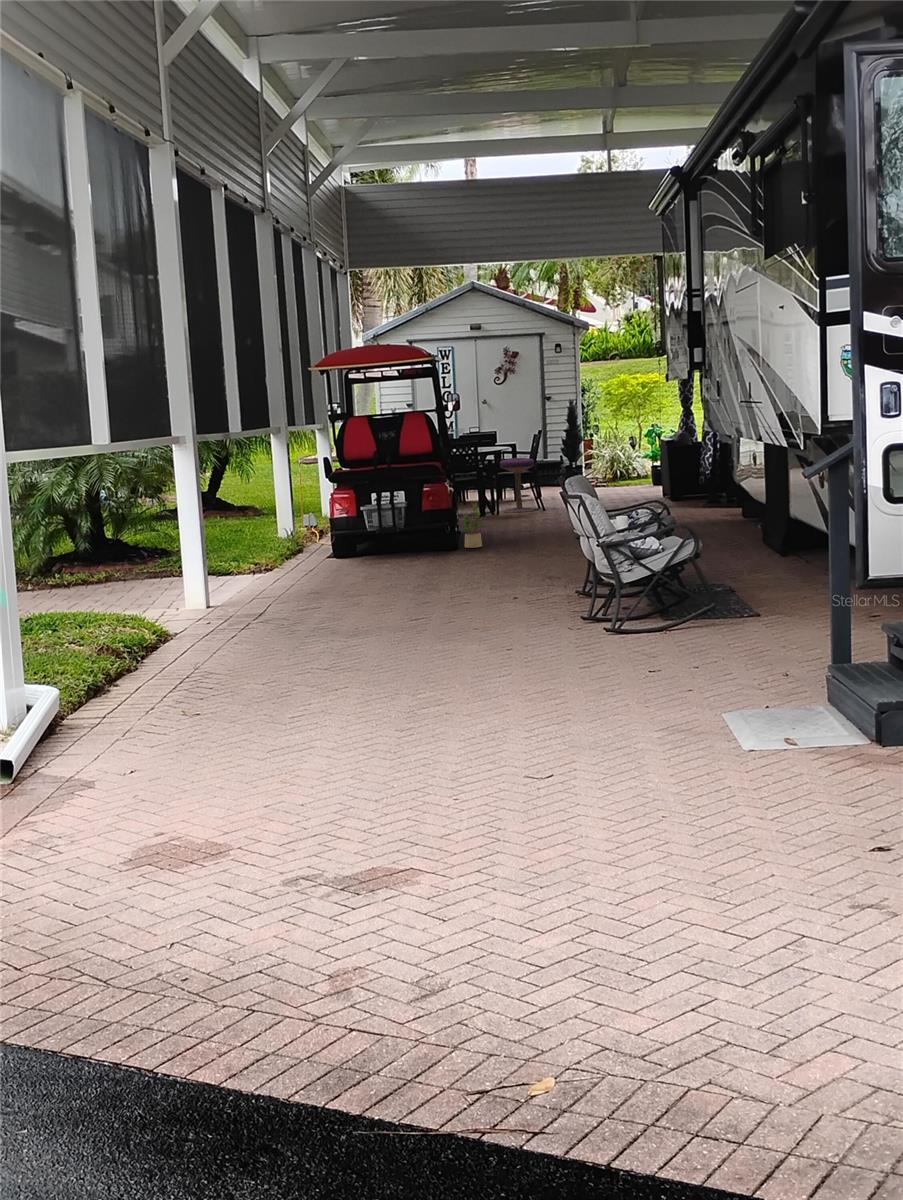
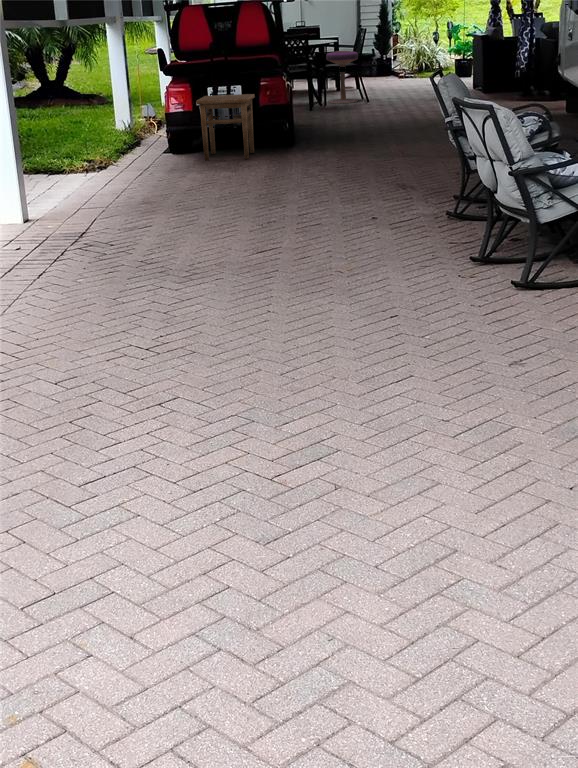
side table: none [361,499,417,562] -> present [196,94,255,160]
potted plant: present [460,503,483,548] -> none [295,97,320,145]

